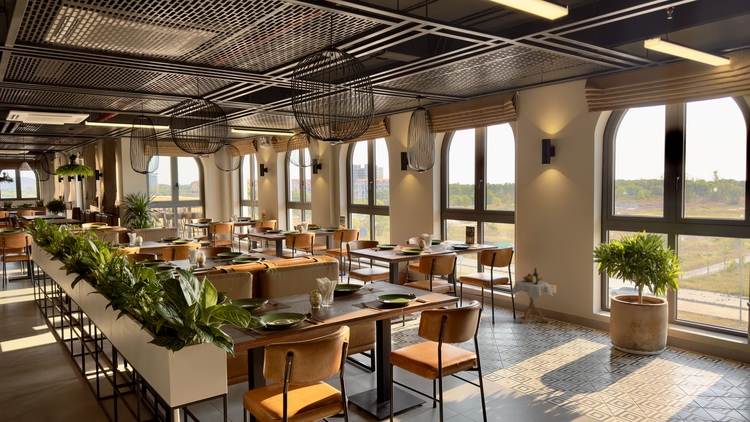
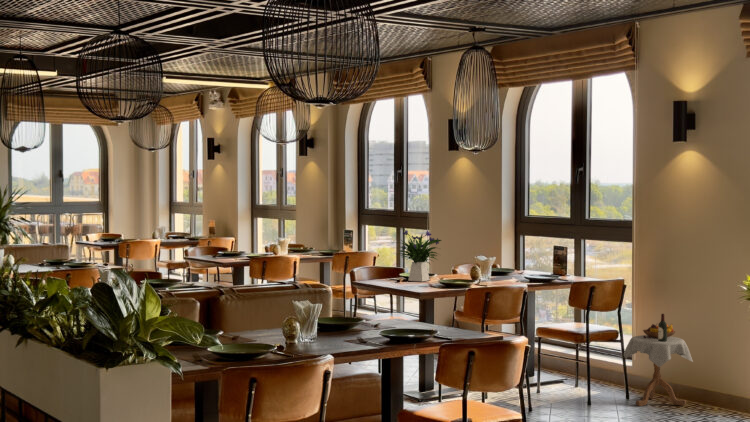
flower arrangement: none [371,217,402,250] -> present [399,228,441,281]

